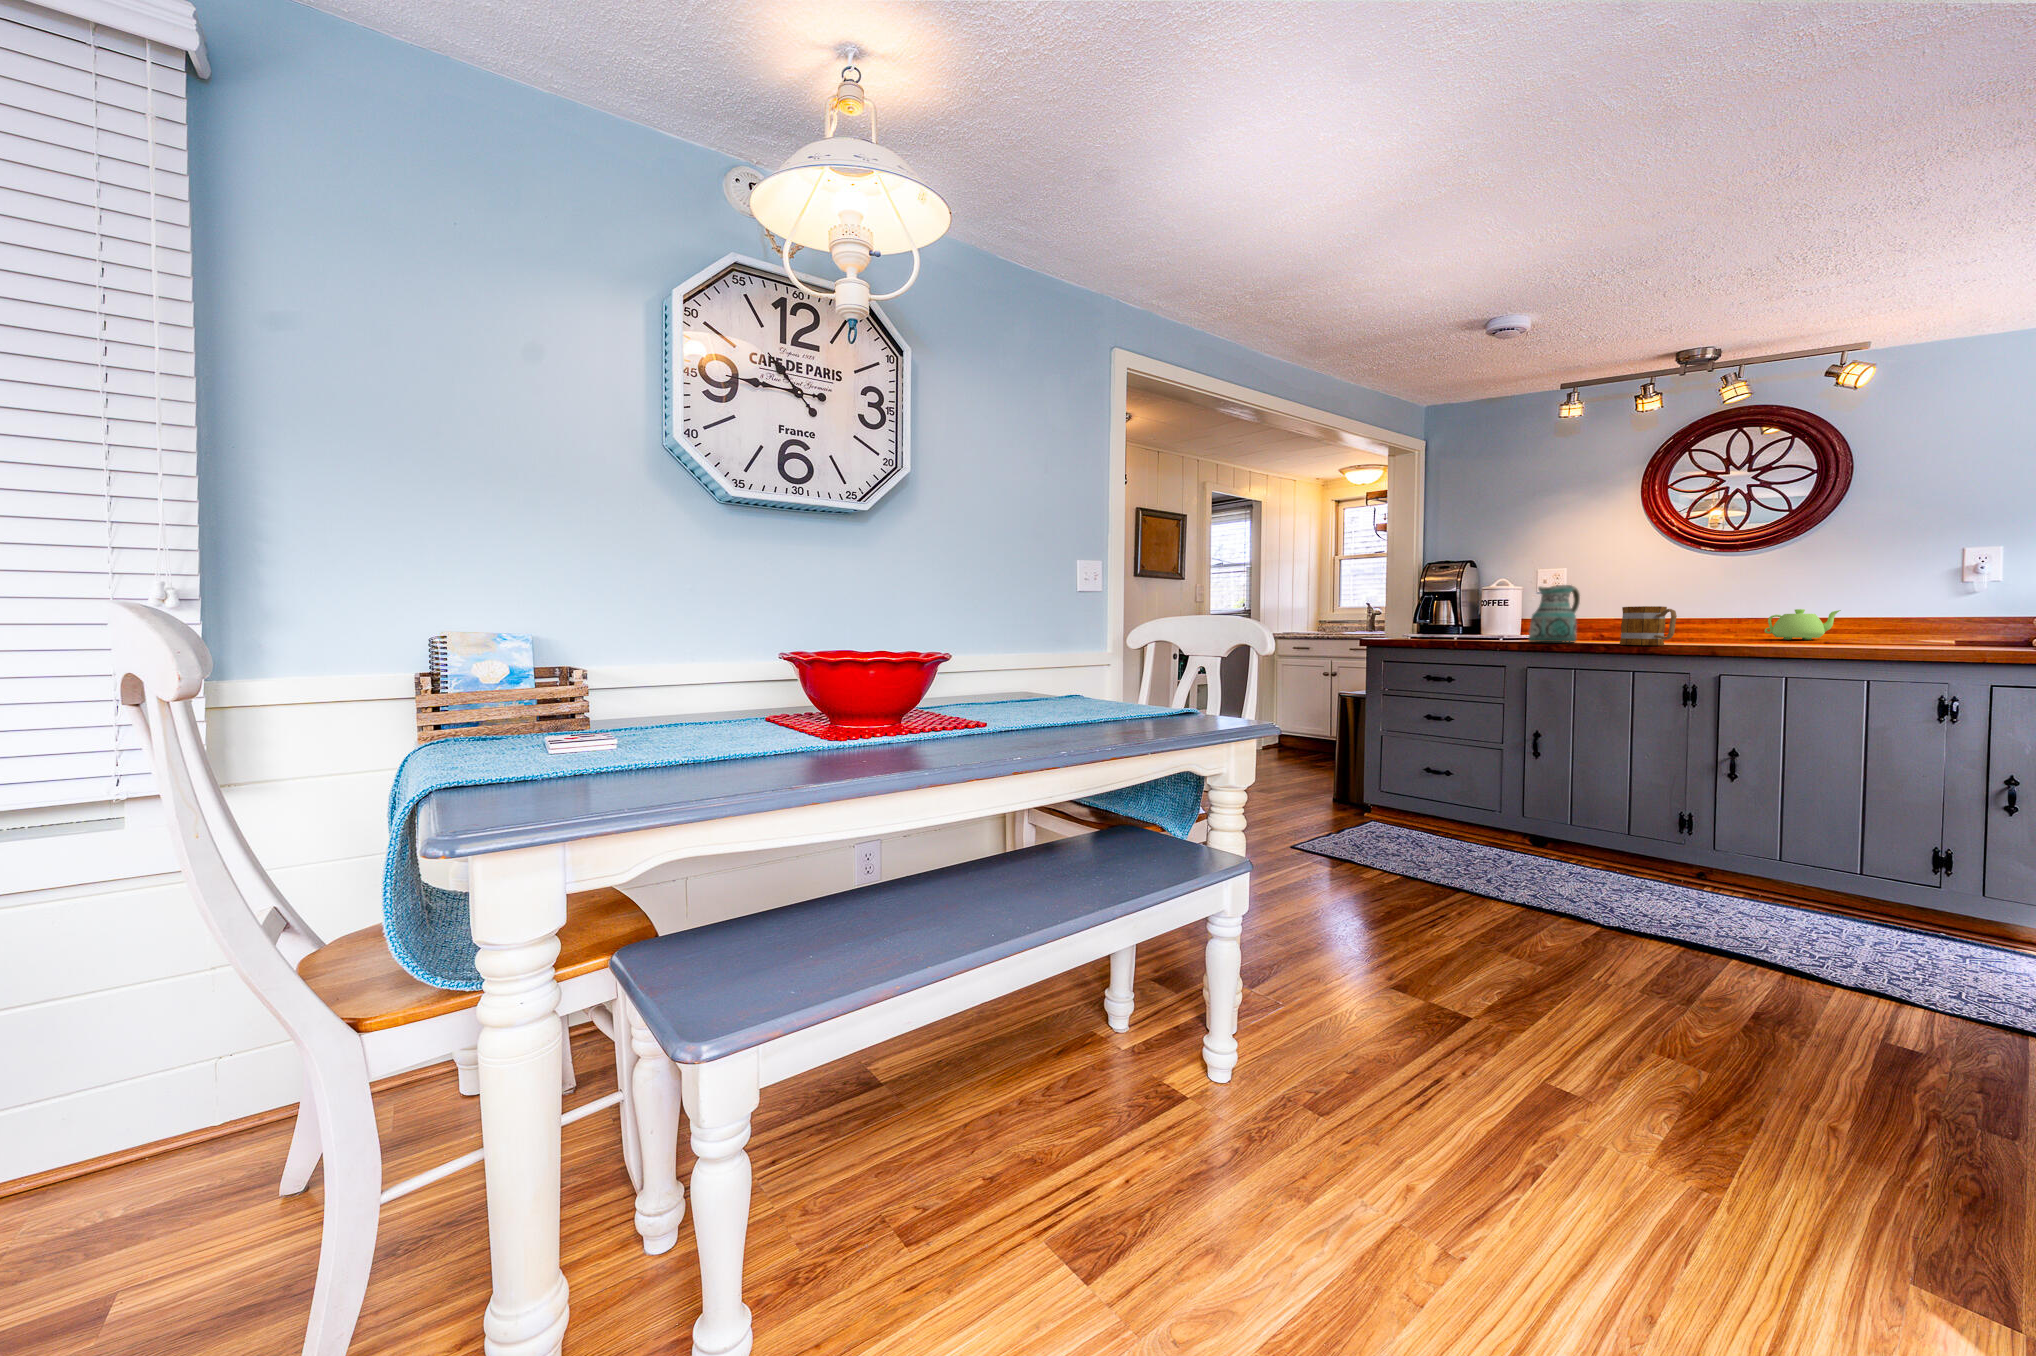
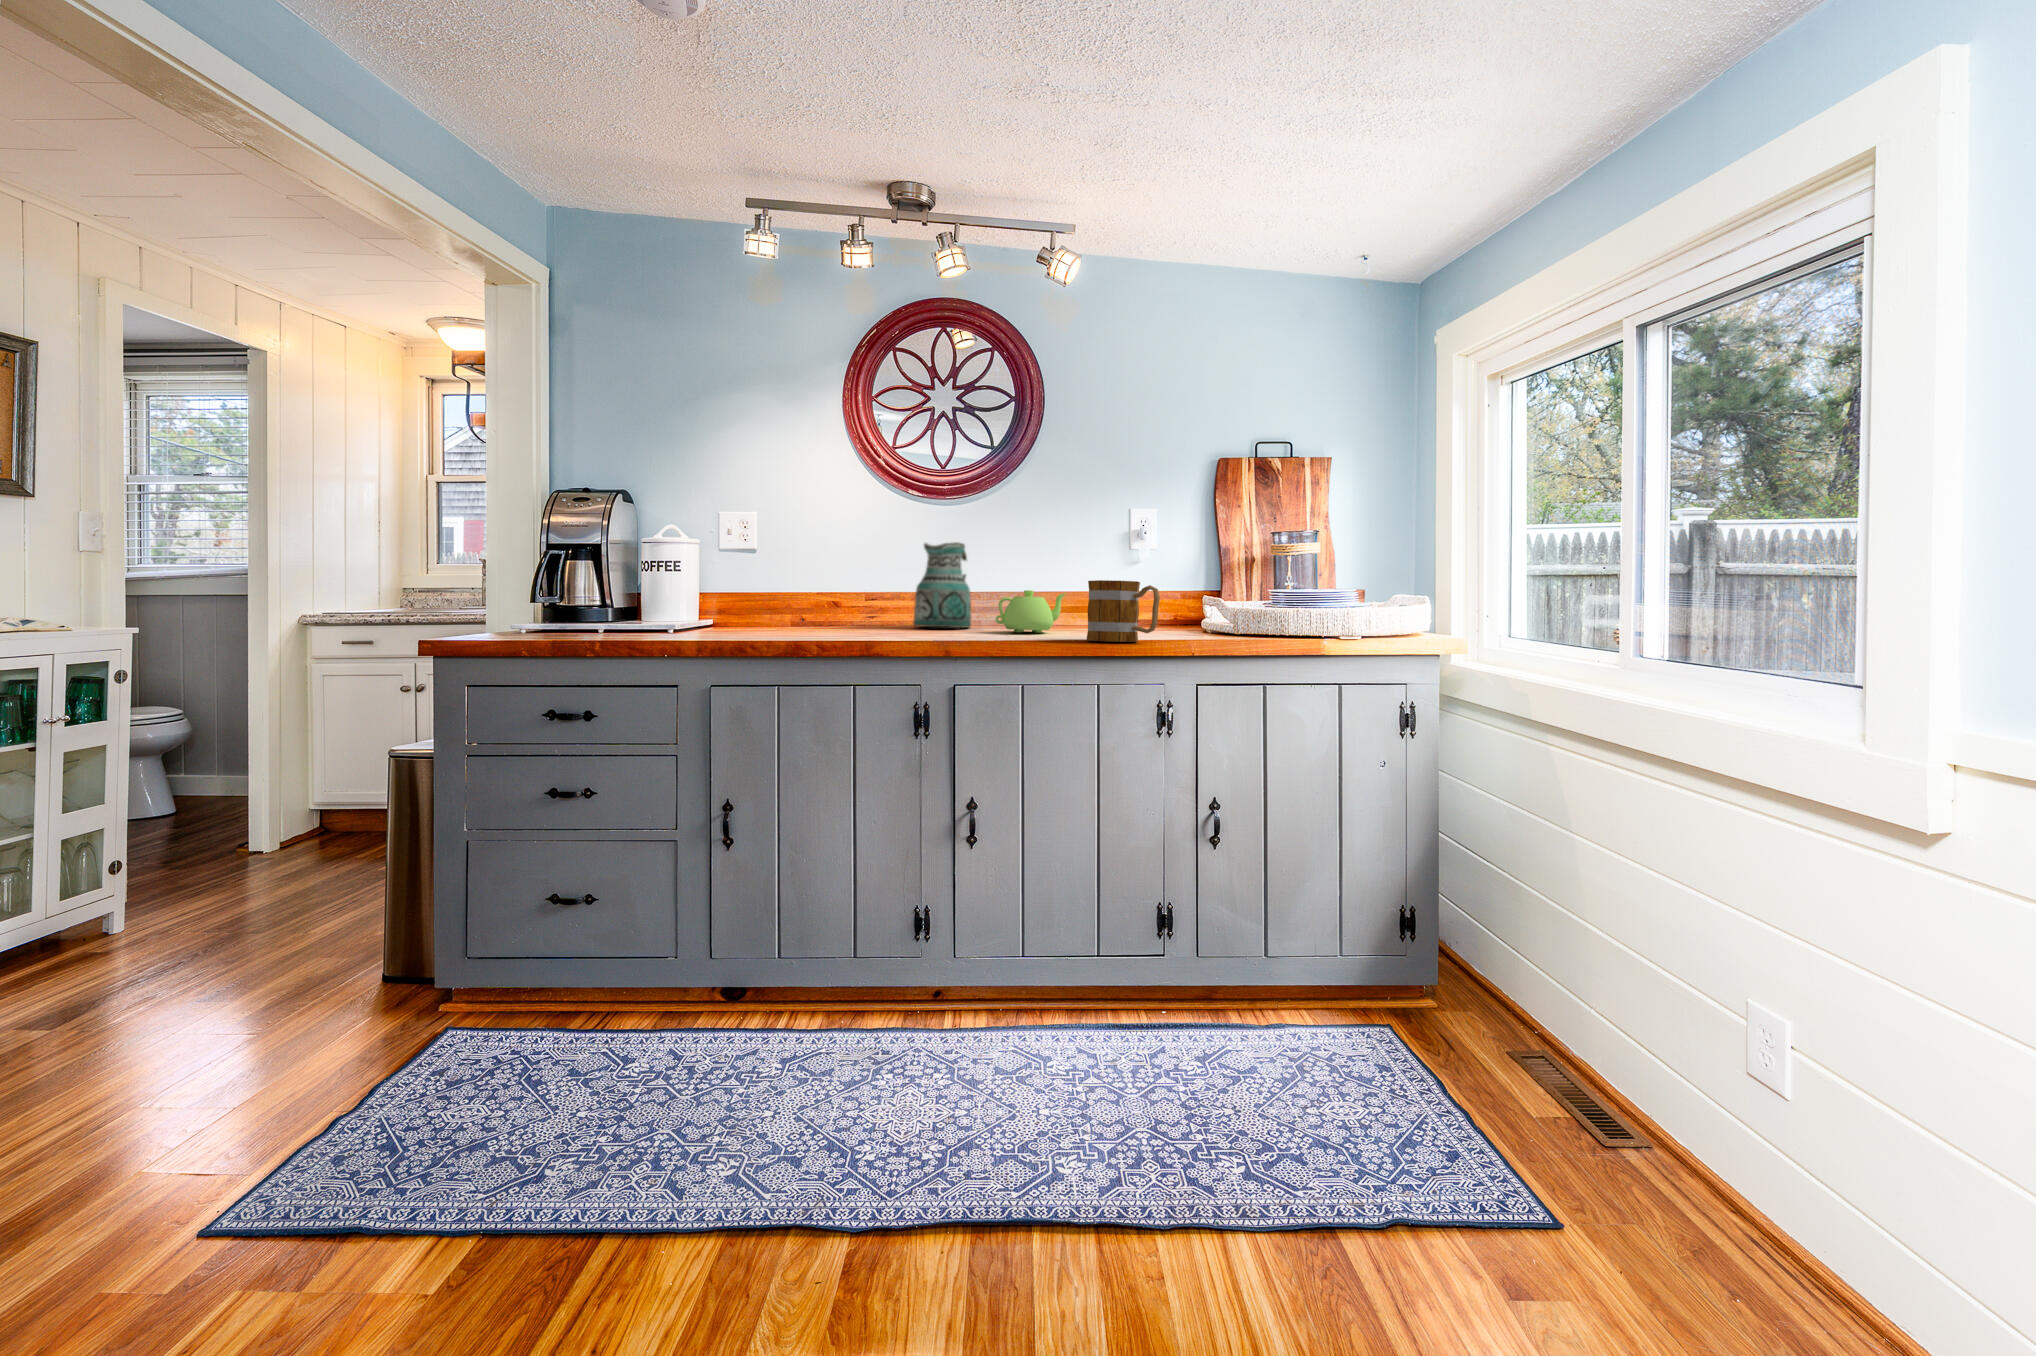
ceramic pitcher: present [1528,585,1580,643] -> present [913,542,971,628]
mug: present [1620,606,1677,645] -> present [1087,580,1160,642]

